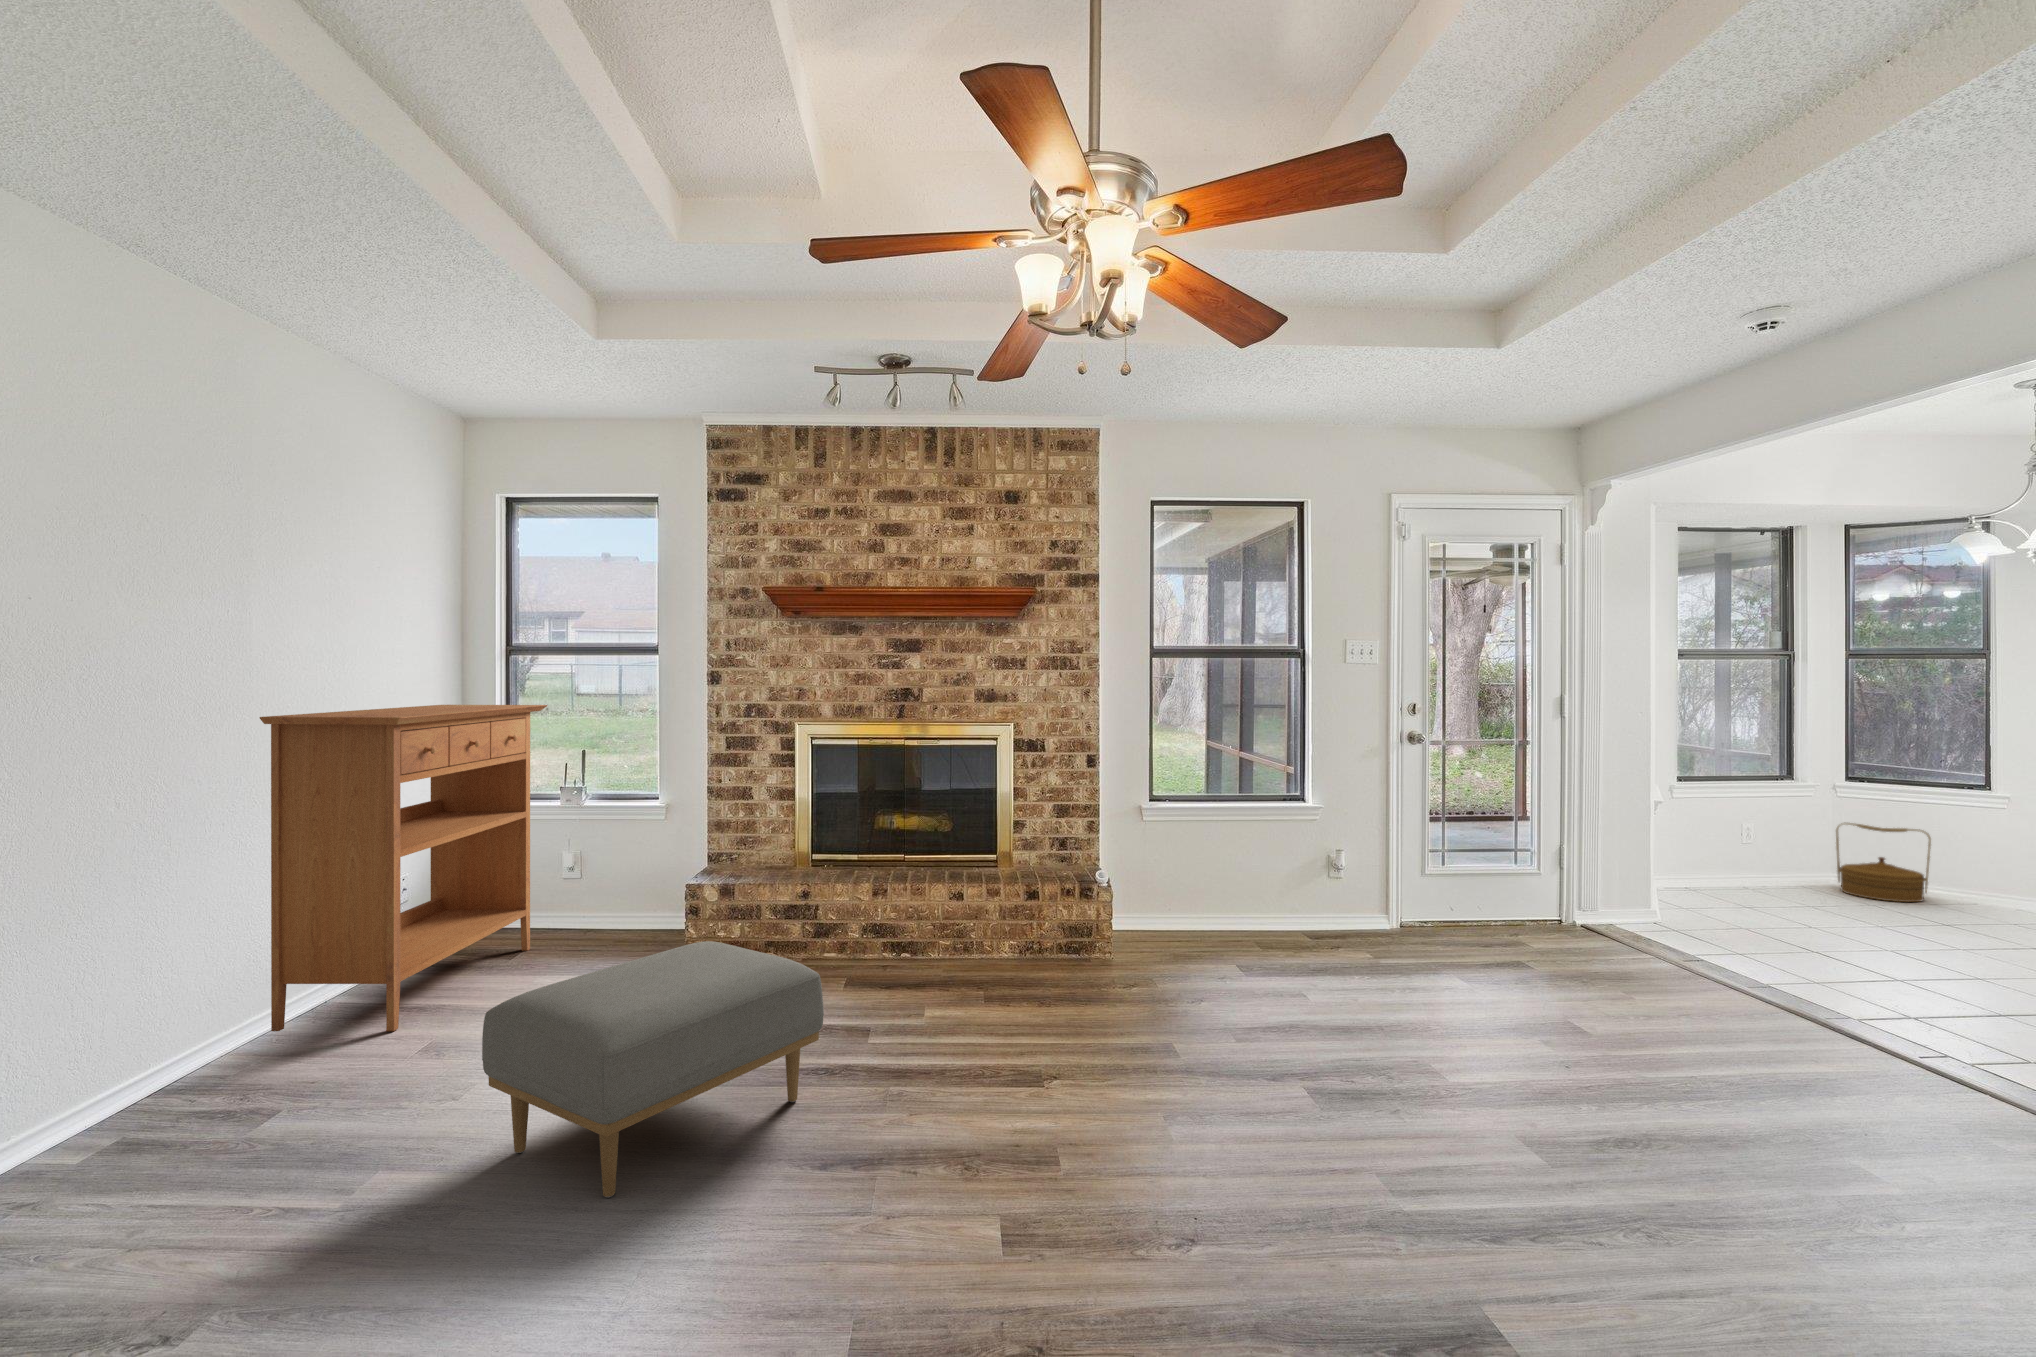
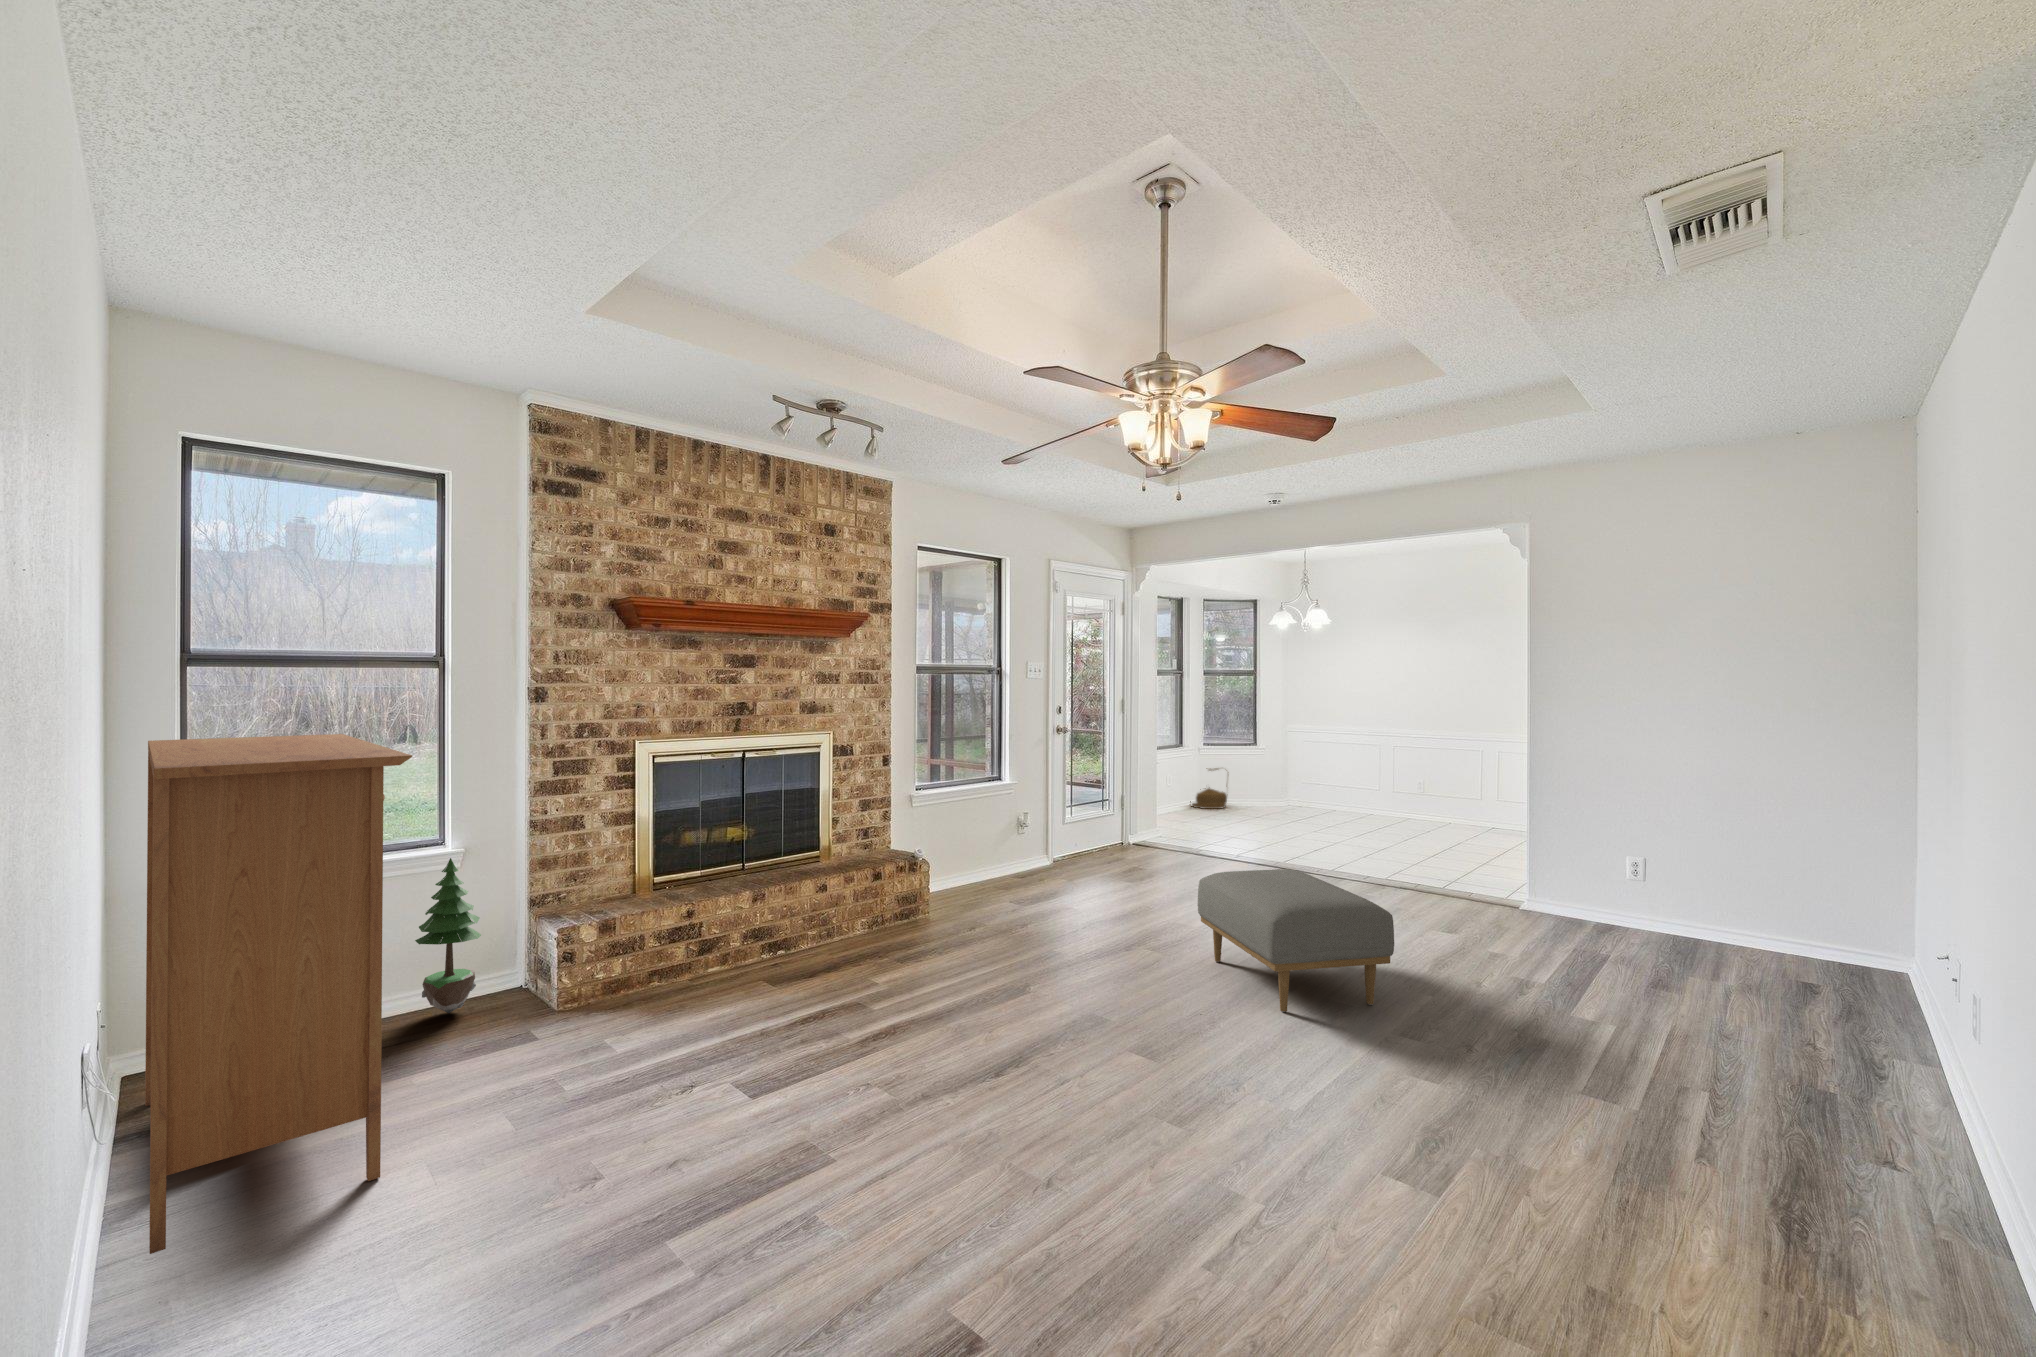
potted tree: none [607,810,656,938] -> present [415,858,481,1013]
ottoman: present [482,941,824,1197] -> present [1198,869,1394,1012]

